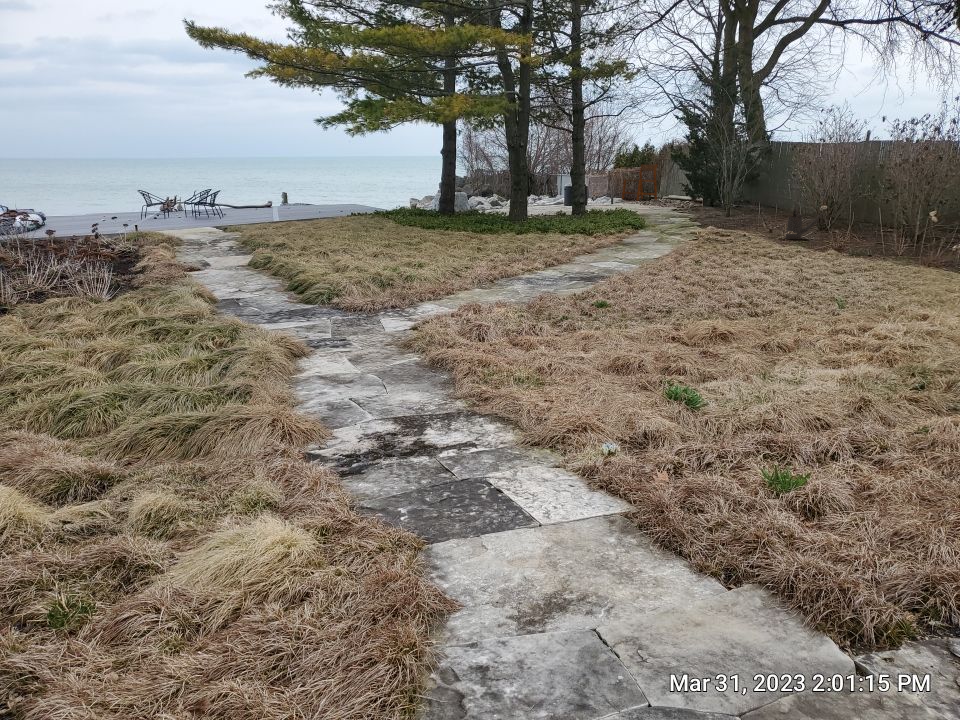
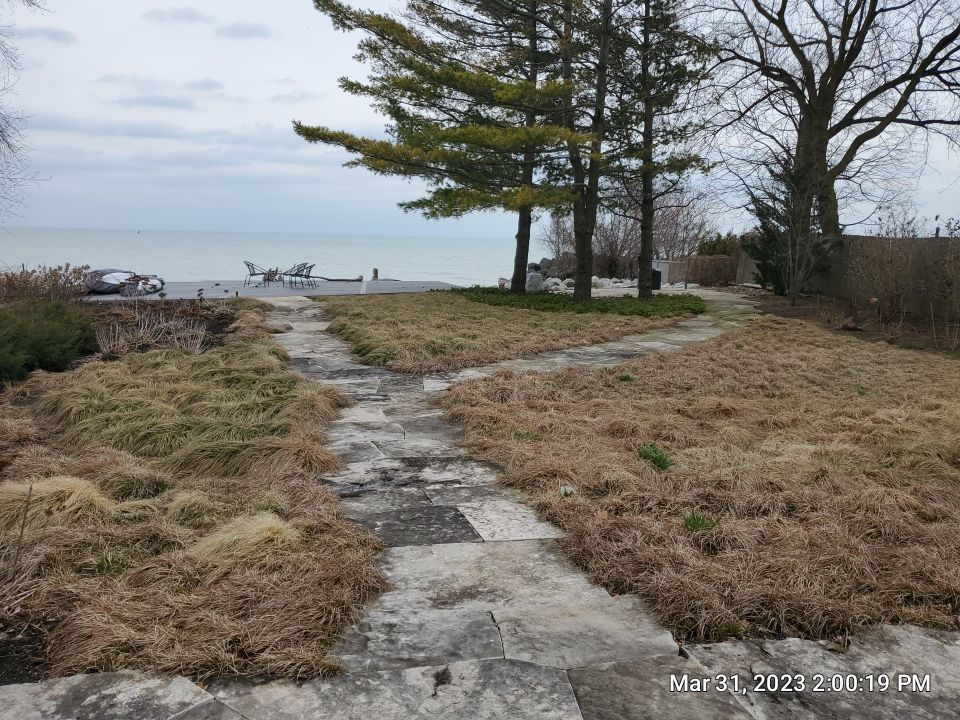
bench: present [622,164,658,201] -> none [693,253,728,287]

